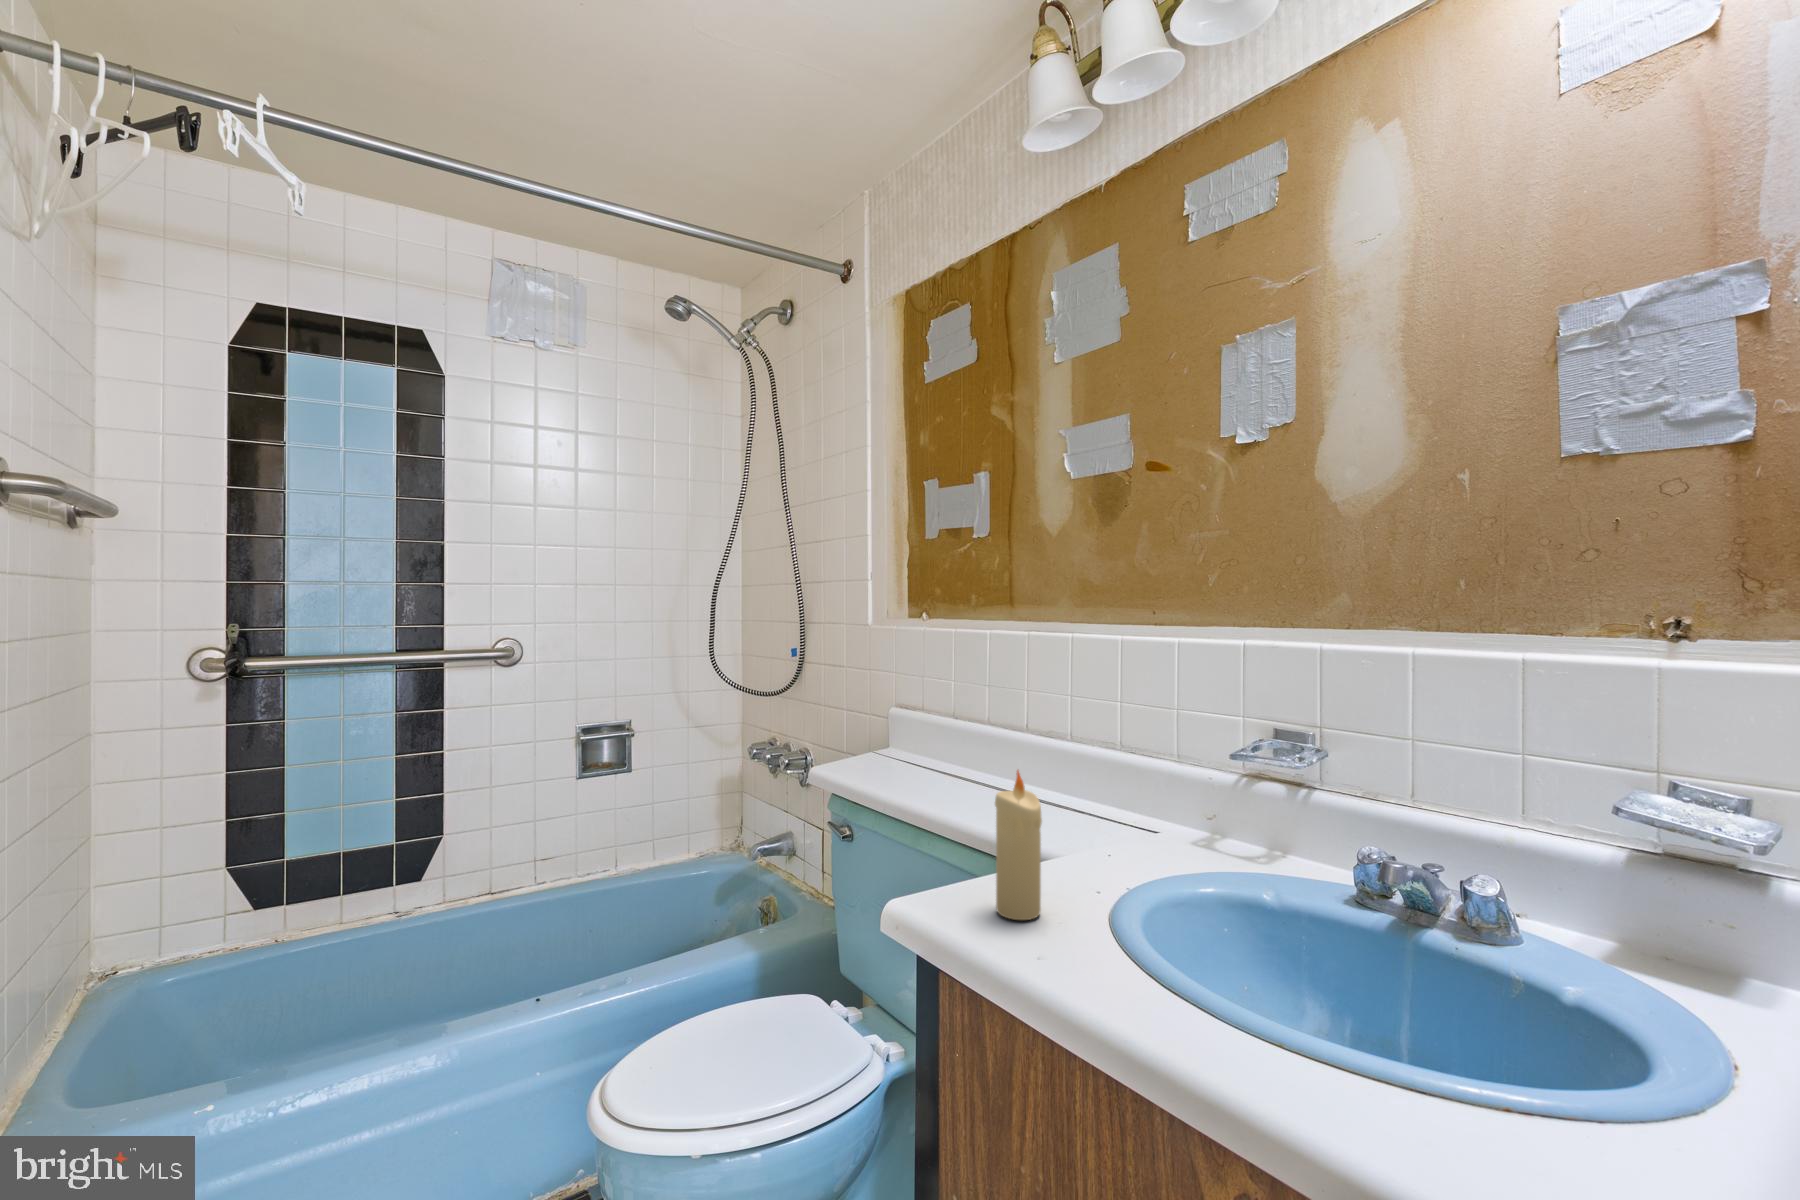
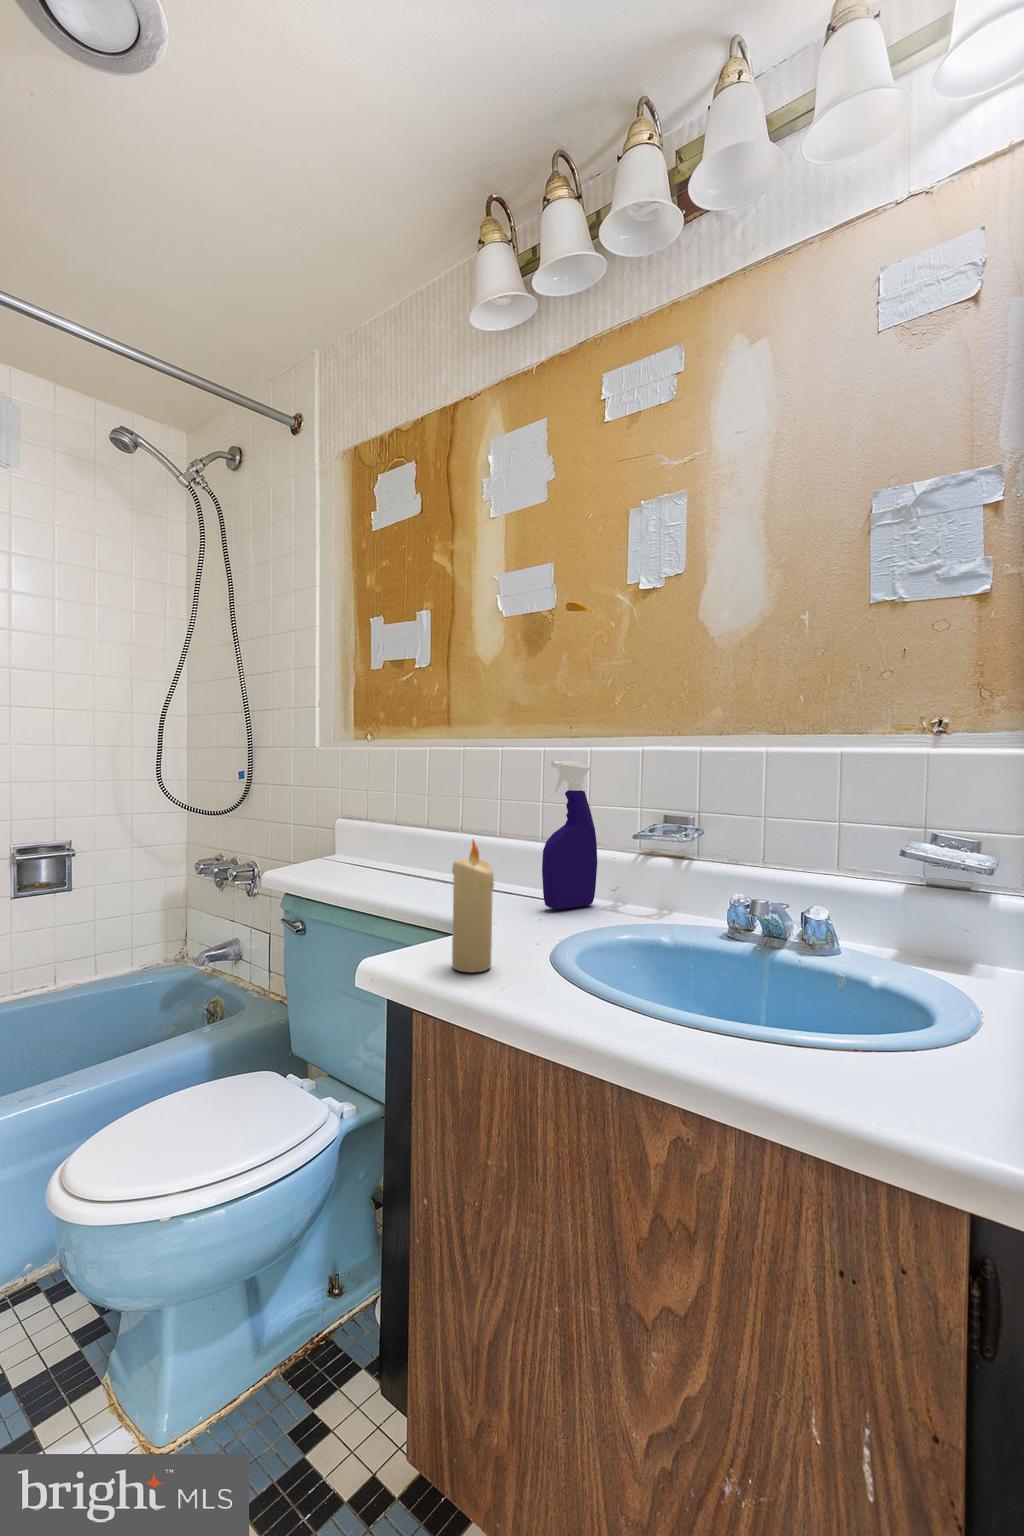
spray bottle: none [1113,662,1184,839] -> present [542,760,597,909]

